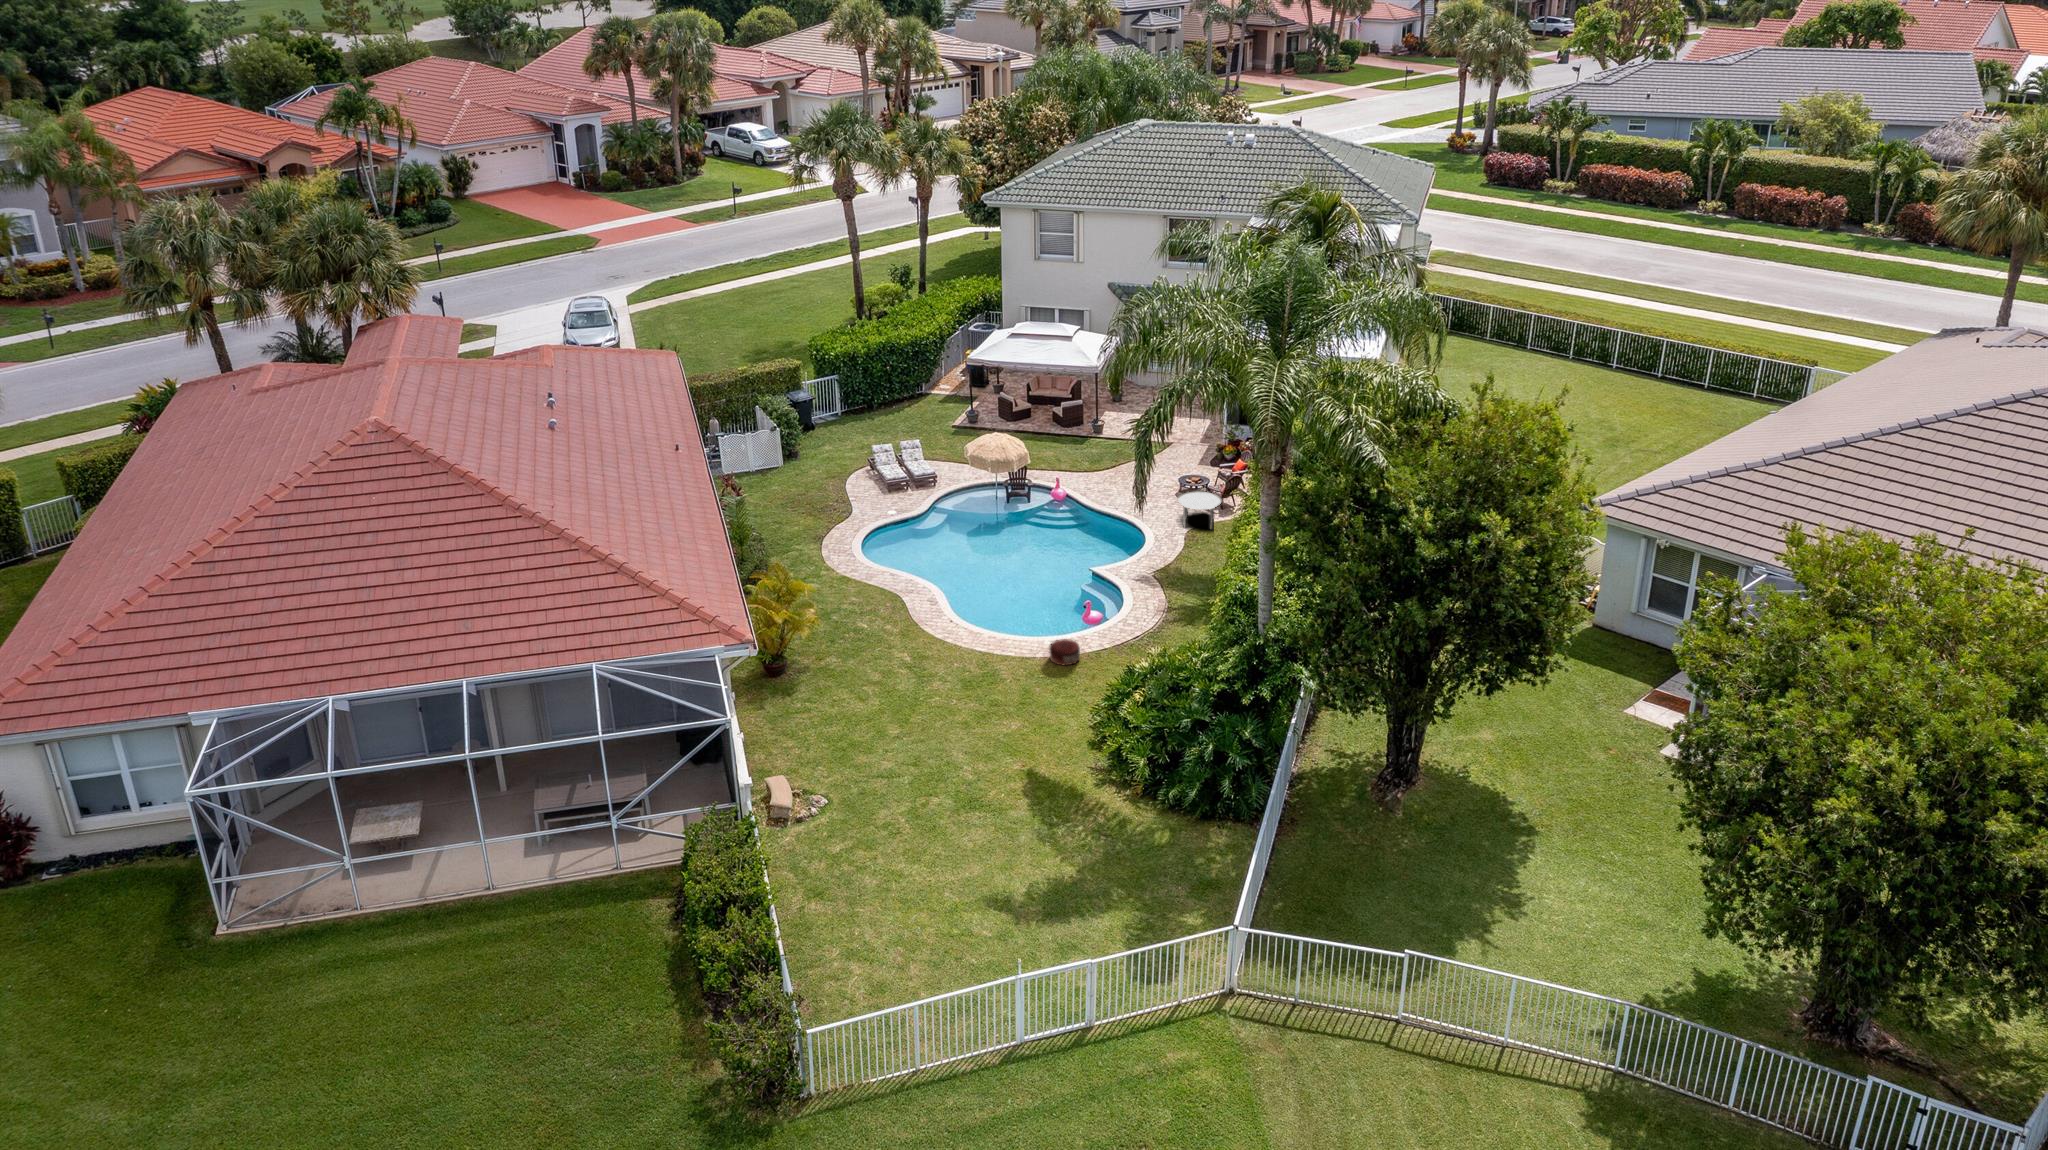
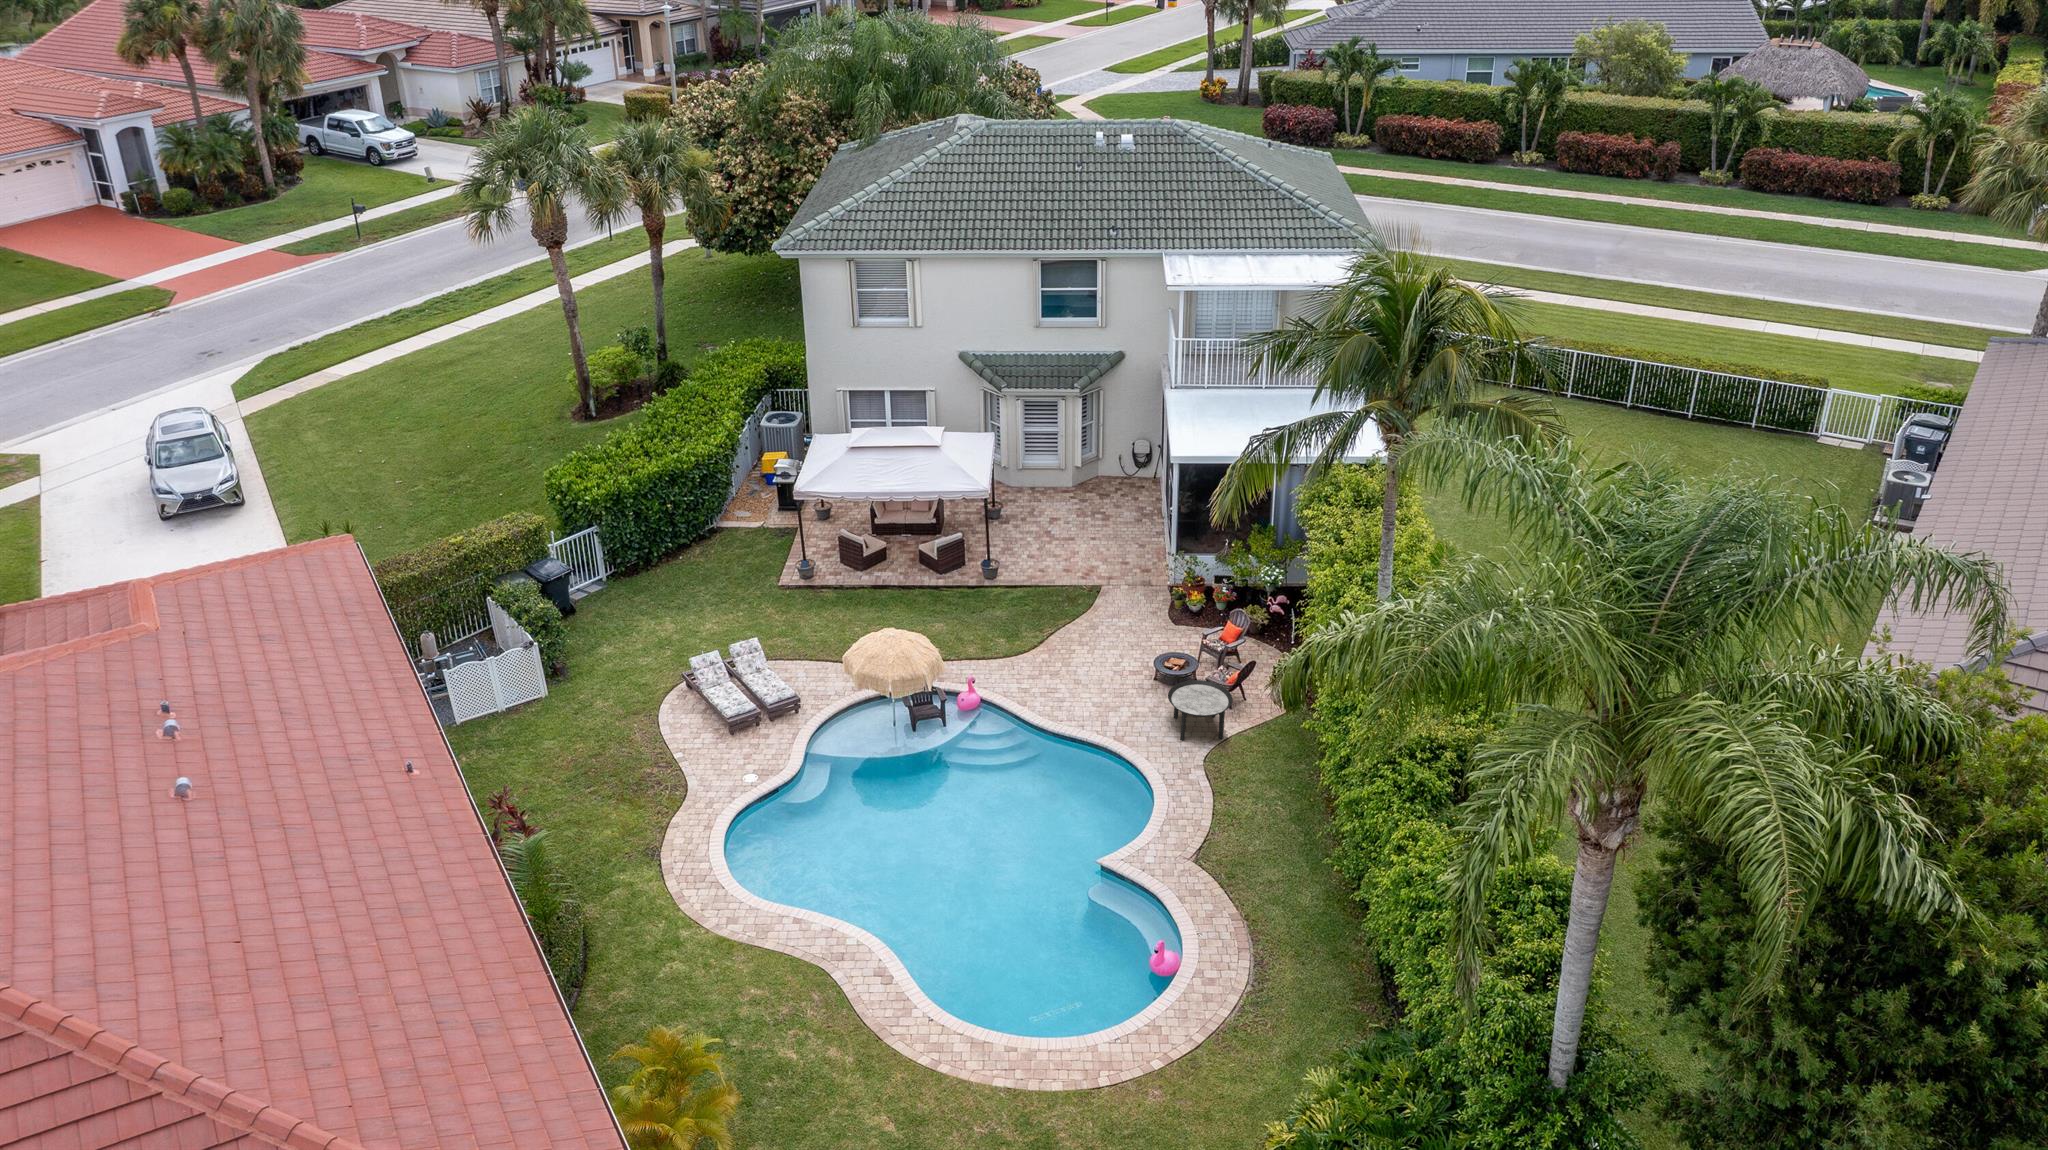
pouf: present [1049,639,1080,665] -> none [1112,1048,1163,1103]

